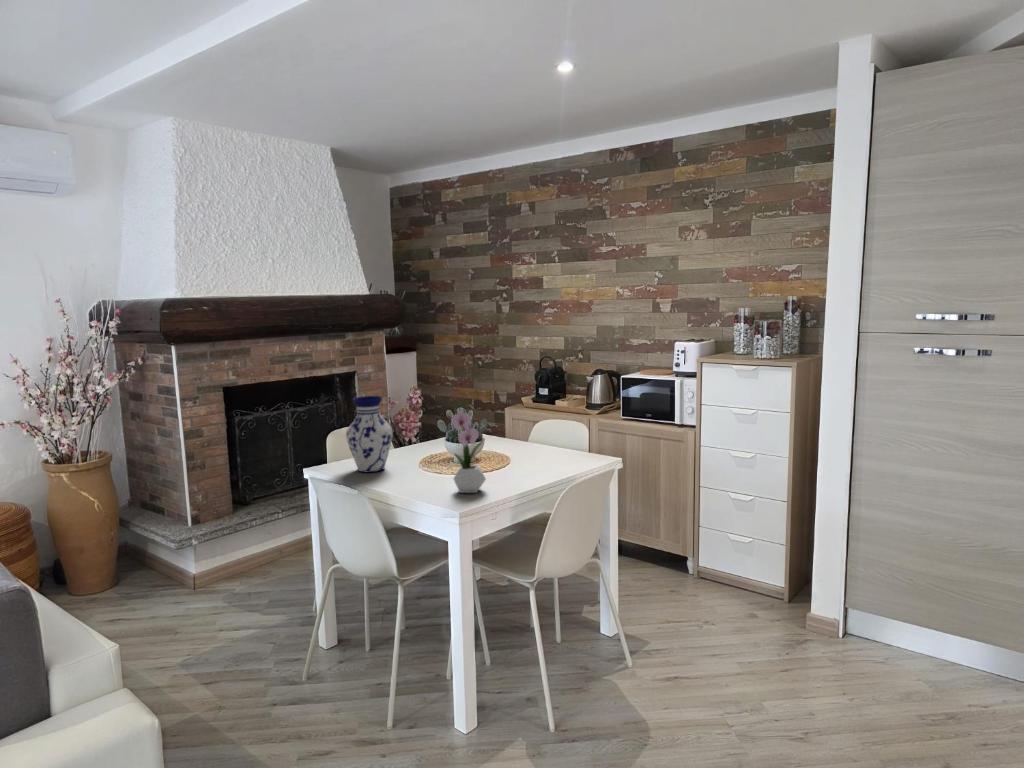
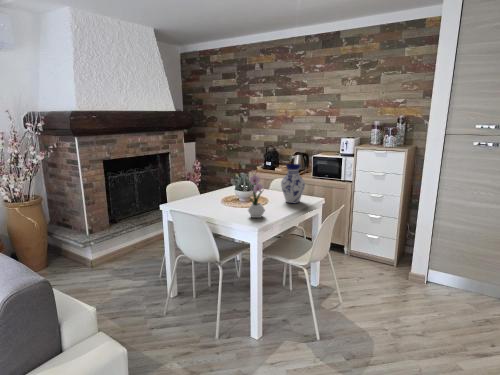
vase: present [346,396,393,472] -> present [281,164,305,203]

